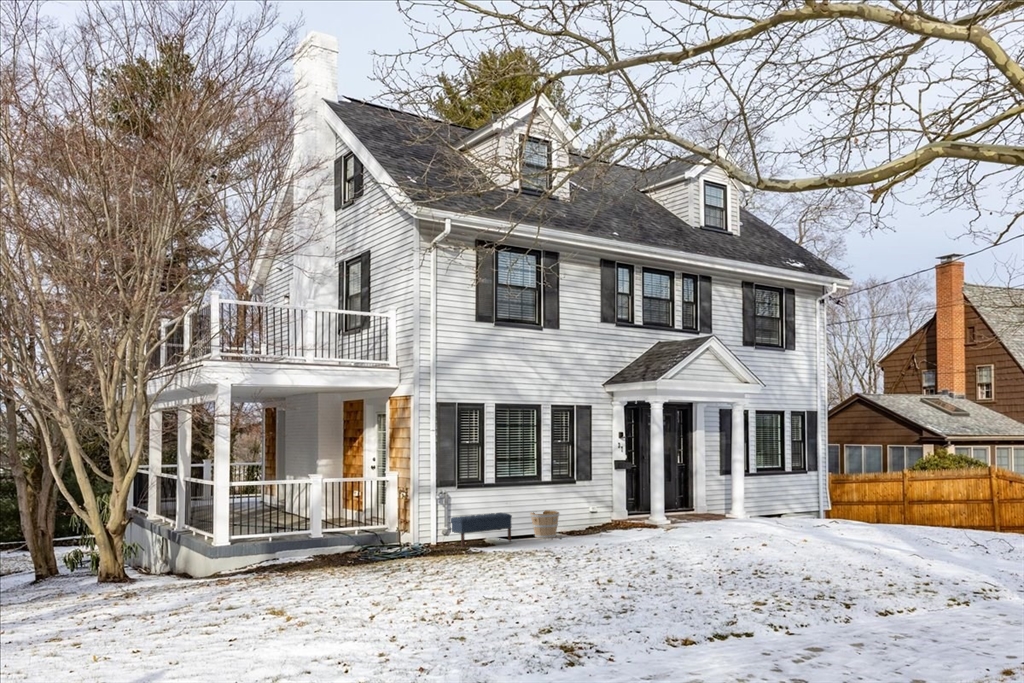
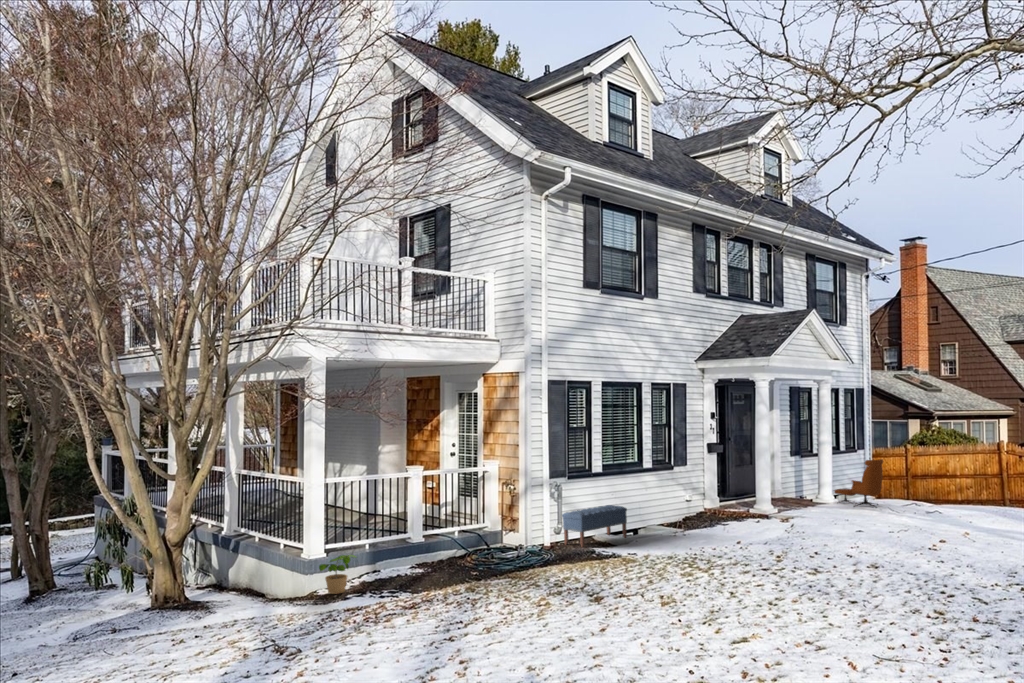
lounge chair: none [750,477,787,524] -> present [835,459,883,506]
wooden bucket: present [530,510,559,538] -> none [637,500,670,532]
potted plant: none [221,543,250,575] -> present [319,555,356,594]

